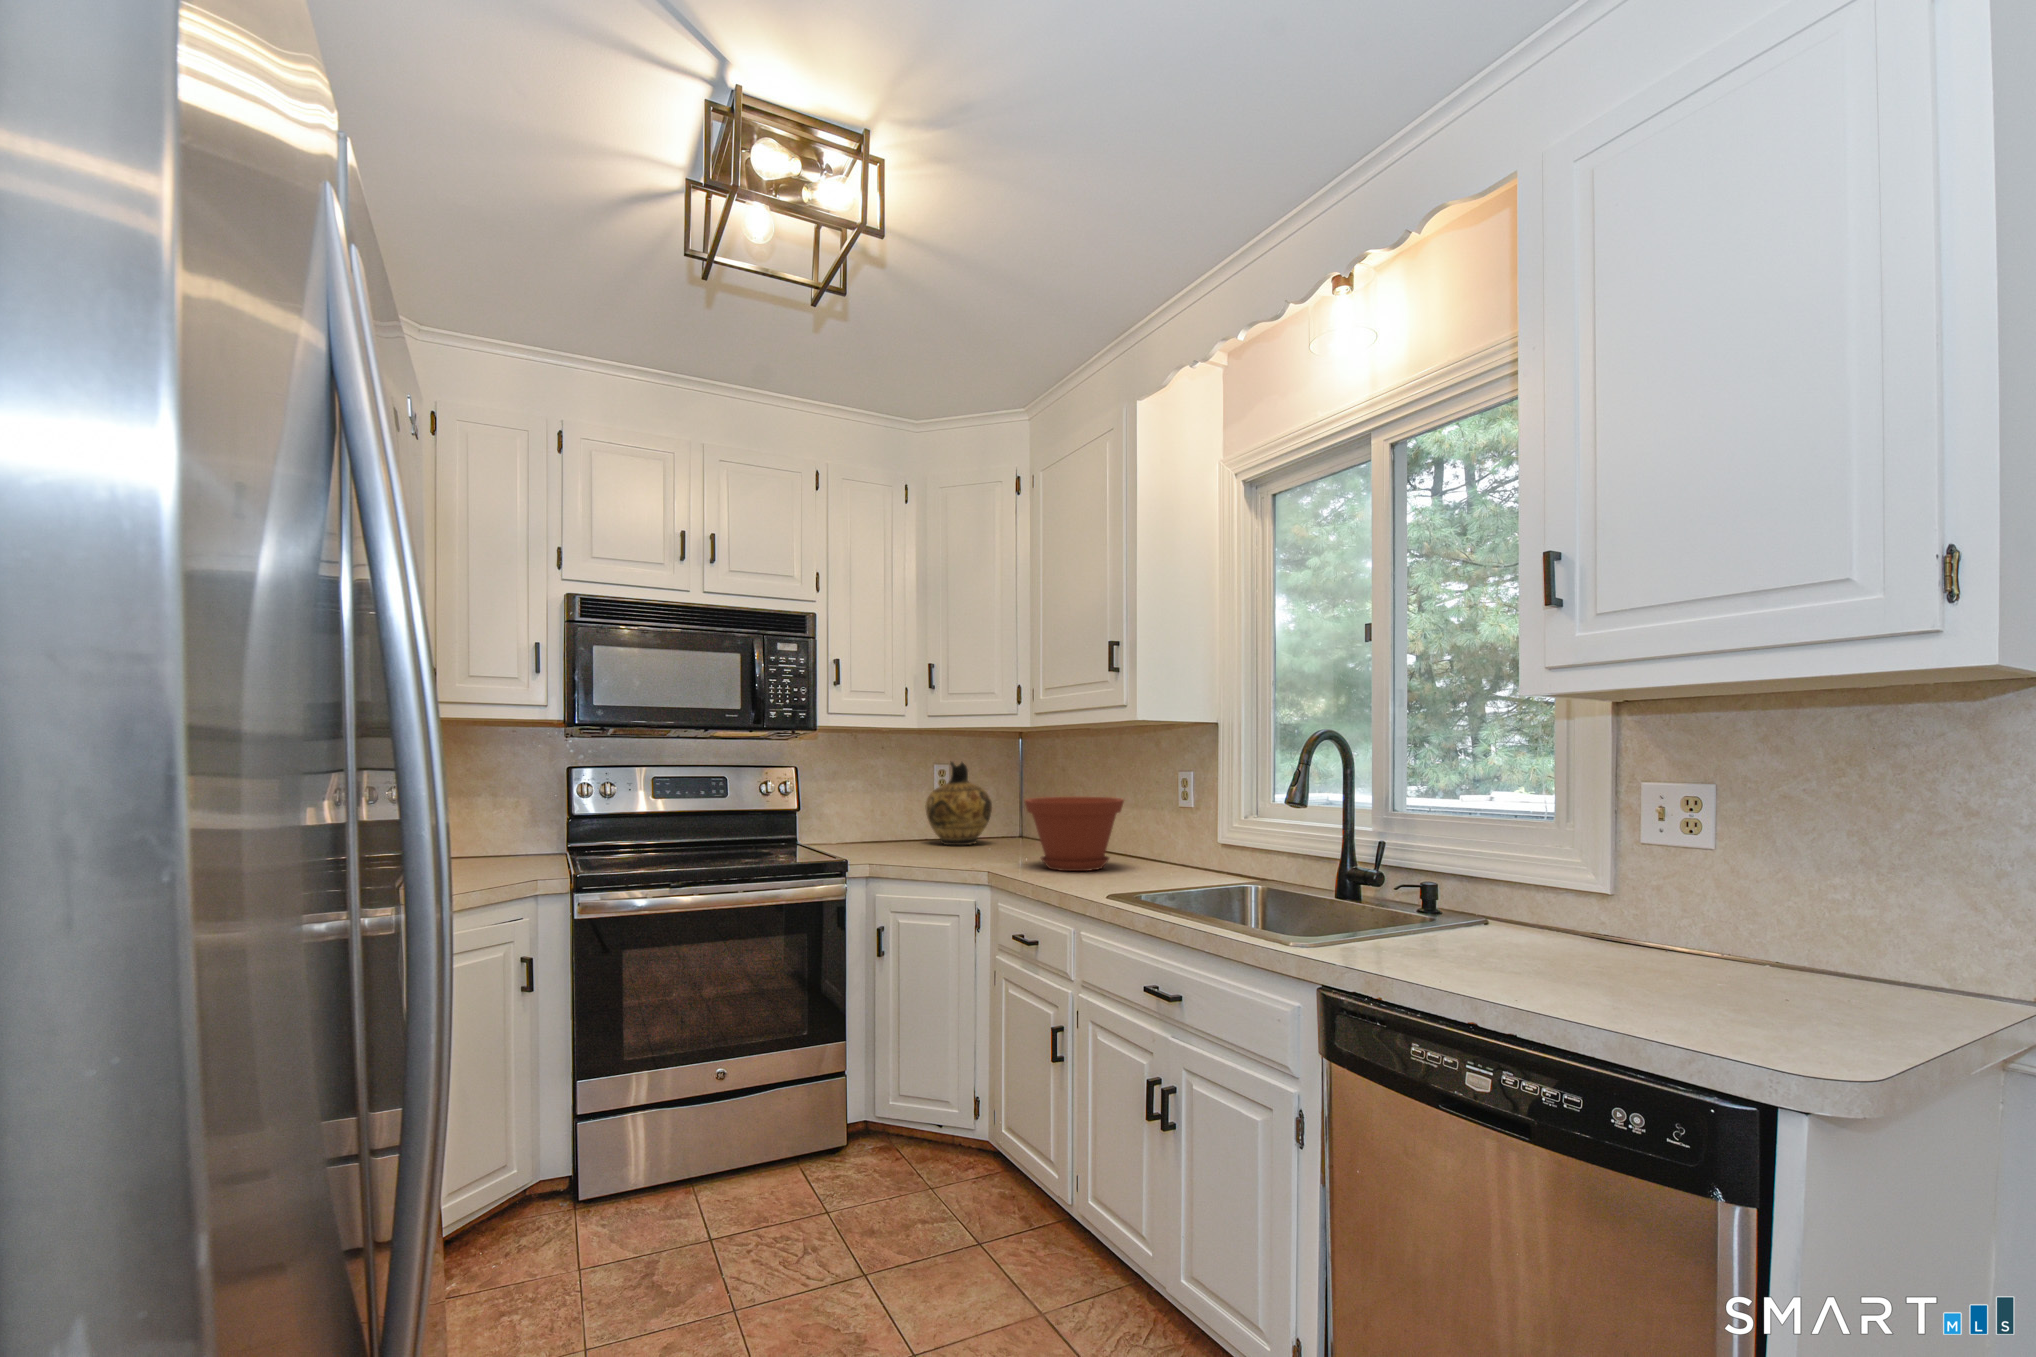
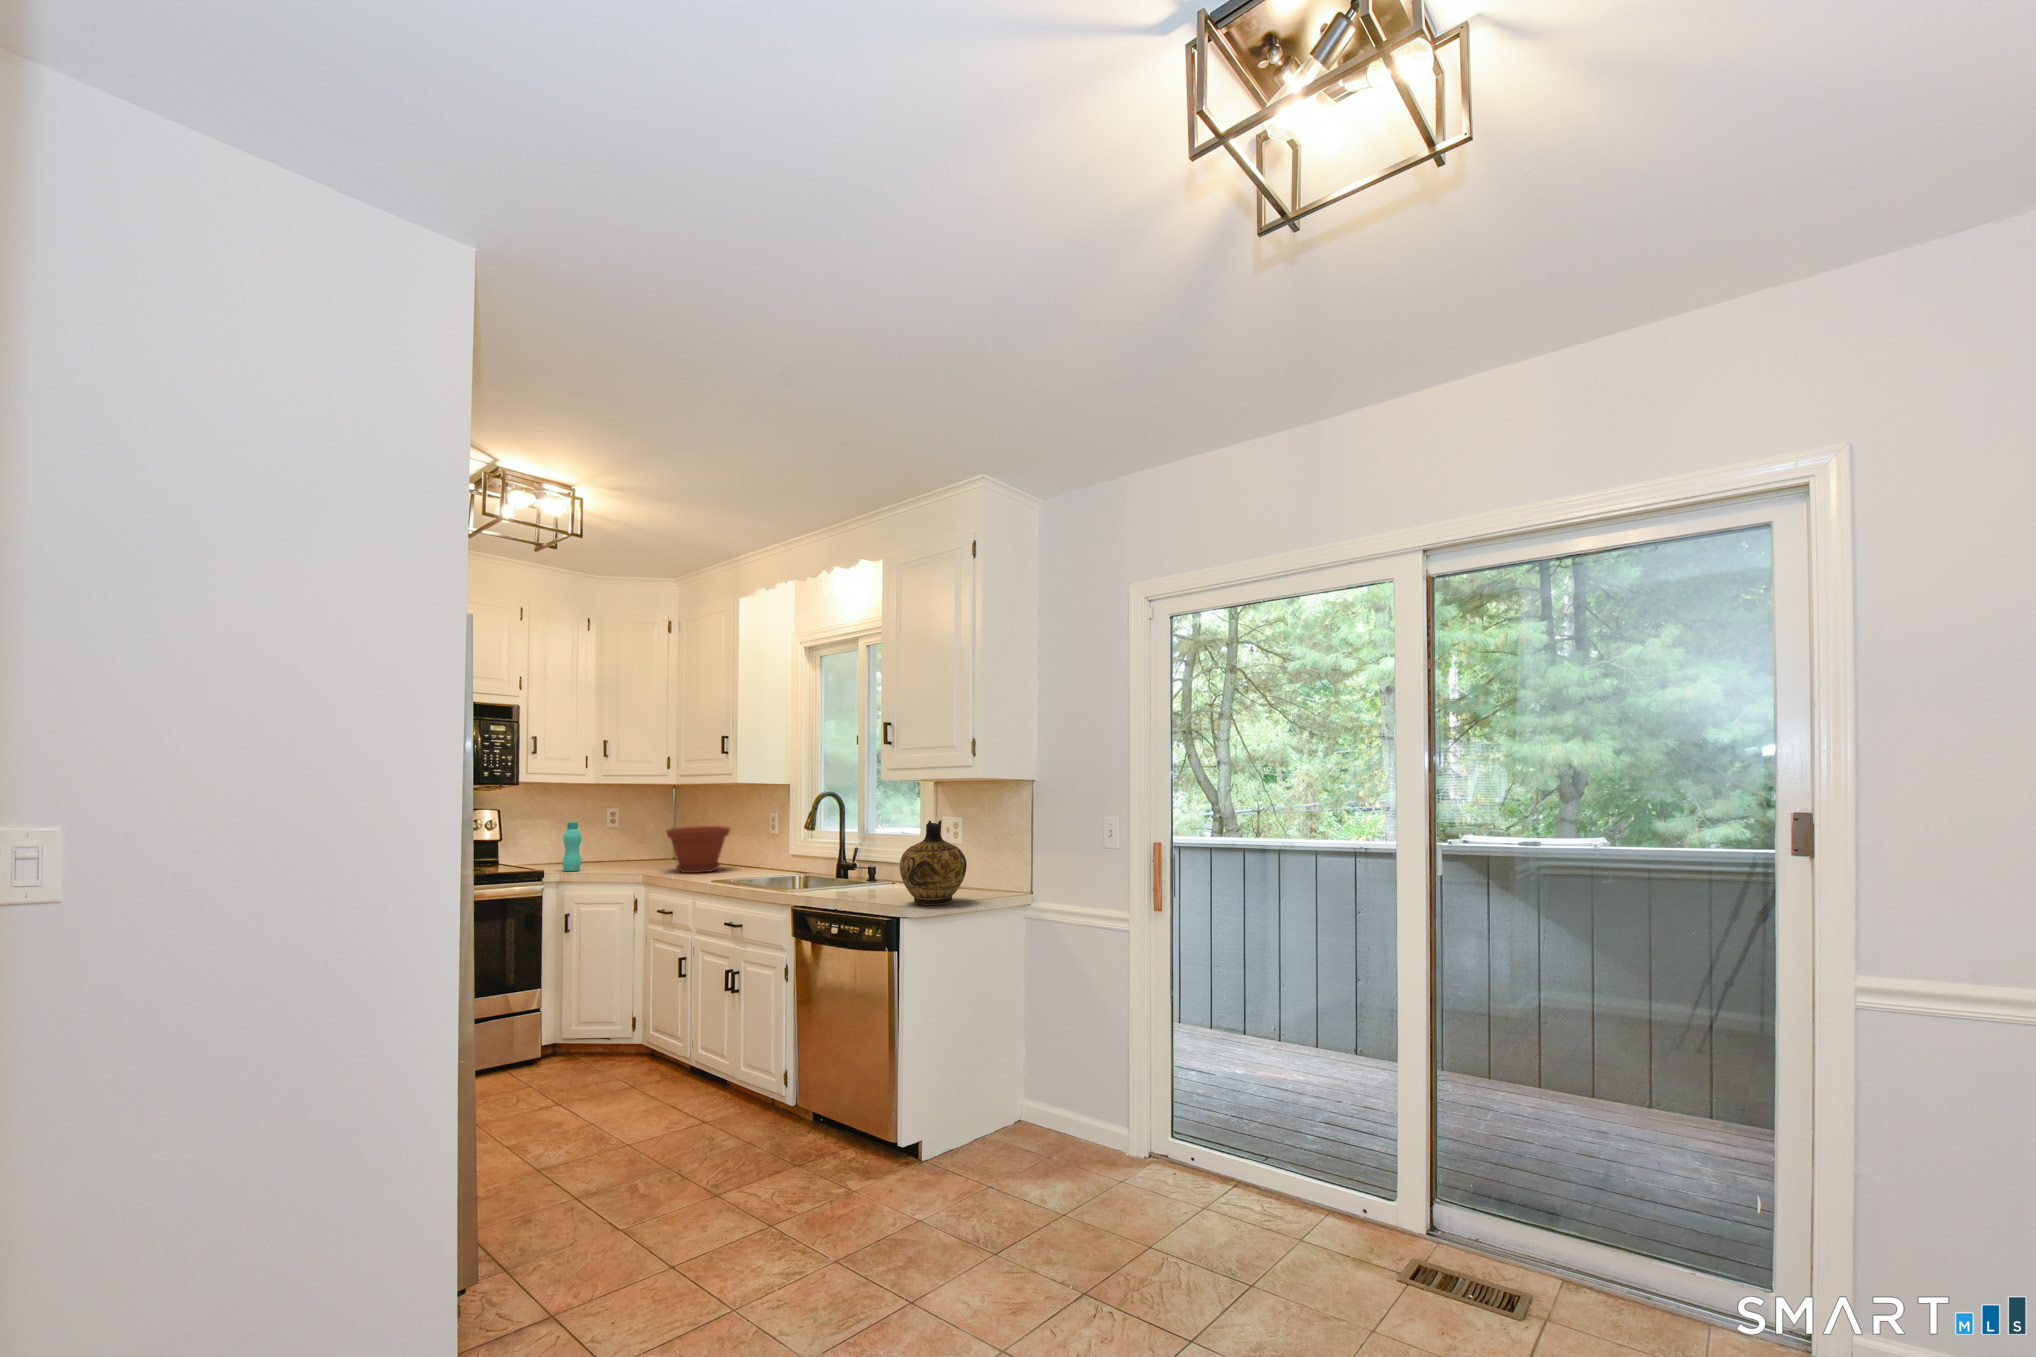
ceramic jug: present [926,762,992,845] -> present [900,820,967,905]
bottle: none [876,785,902,859] -> present [563,822,582,871]

